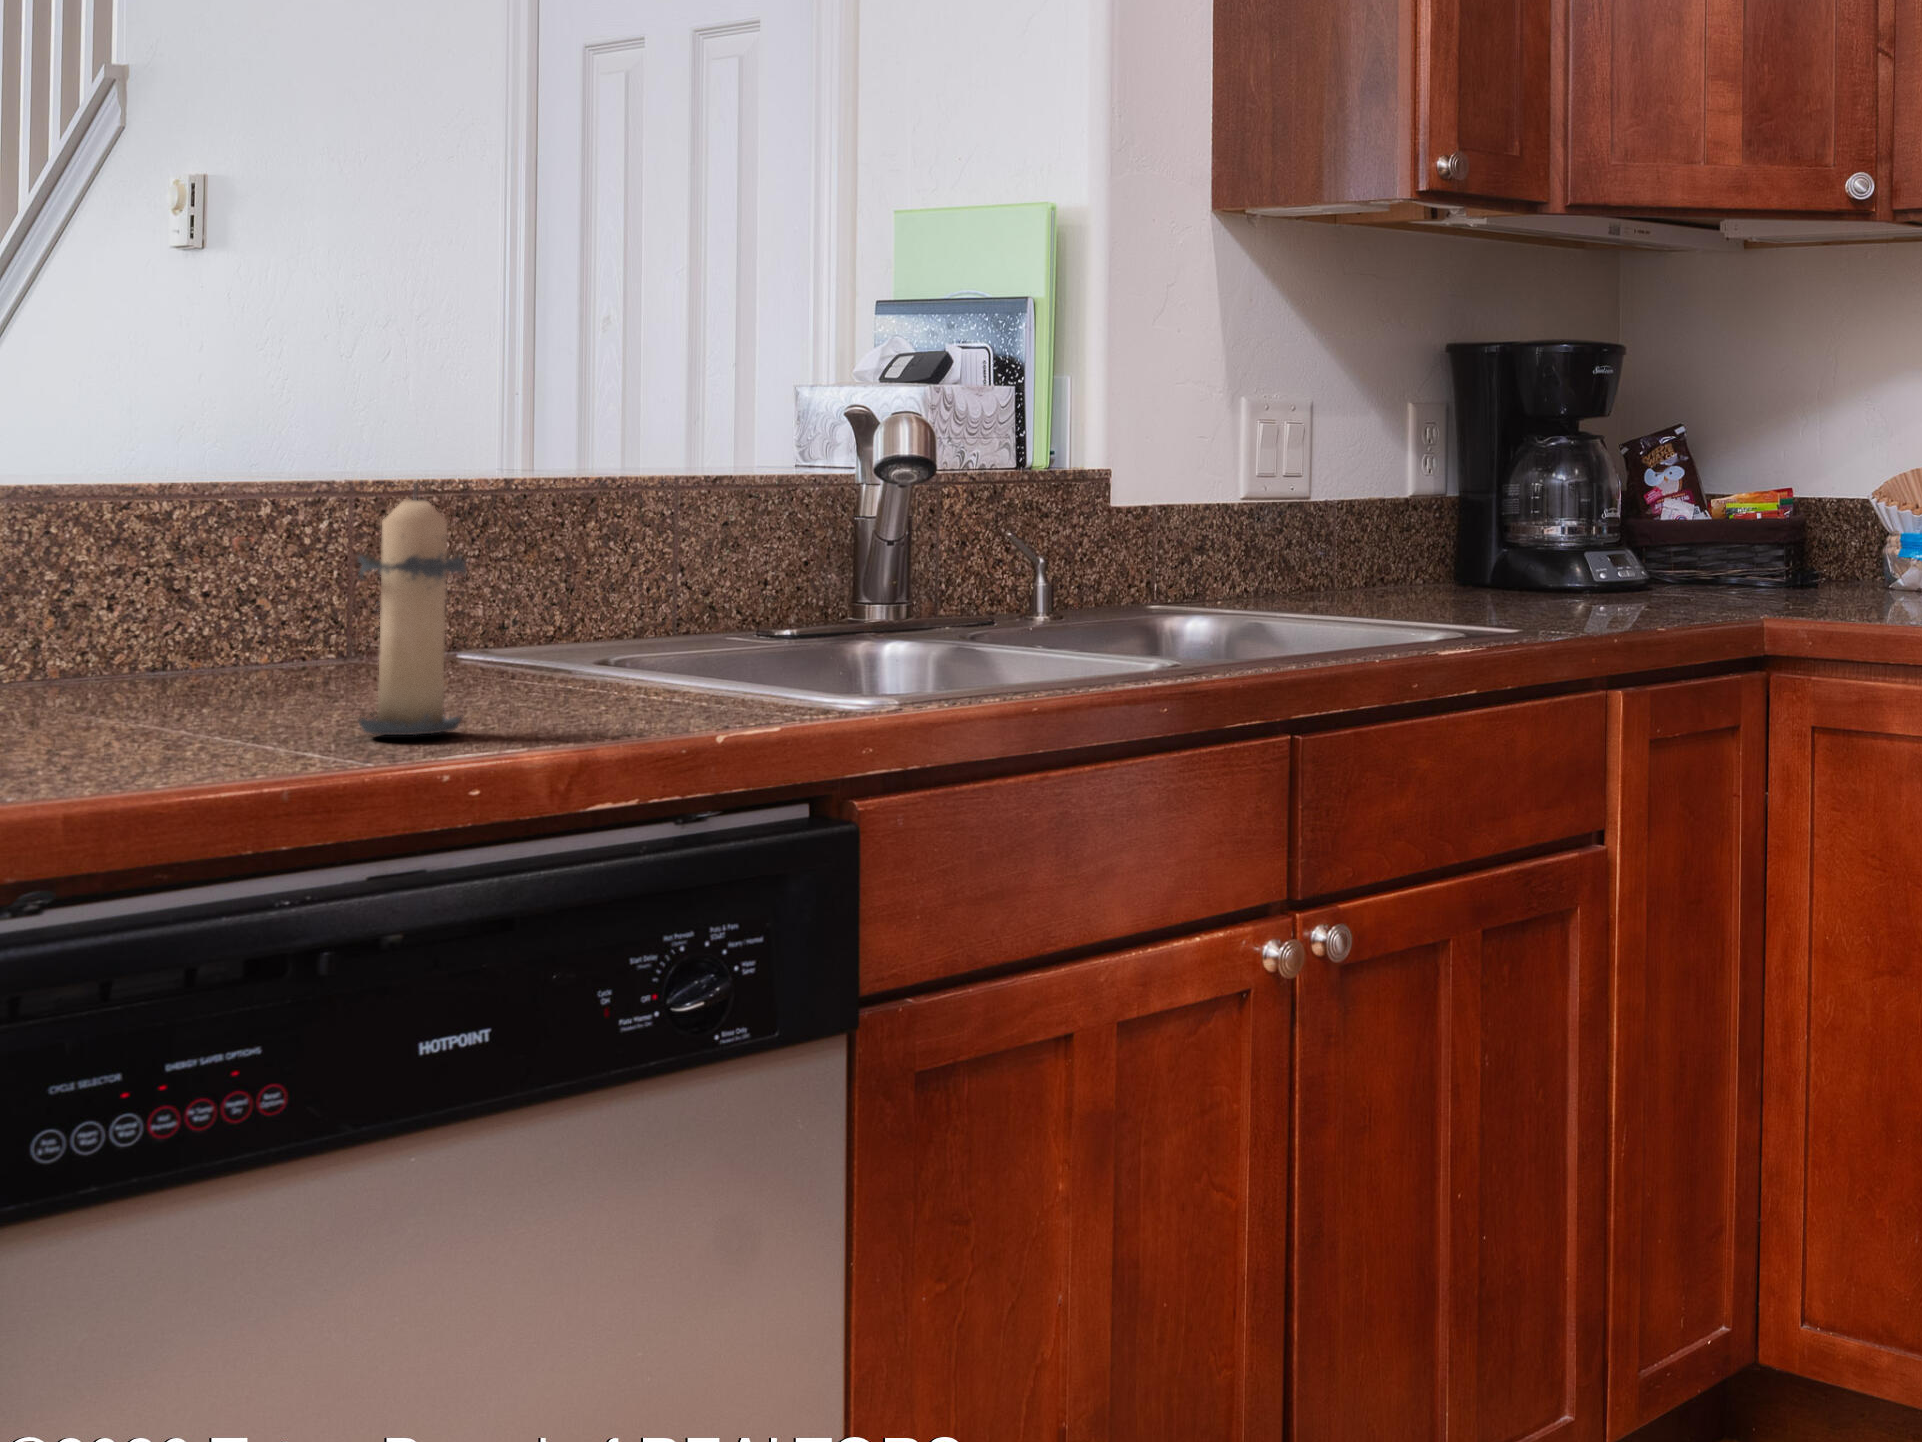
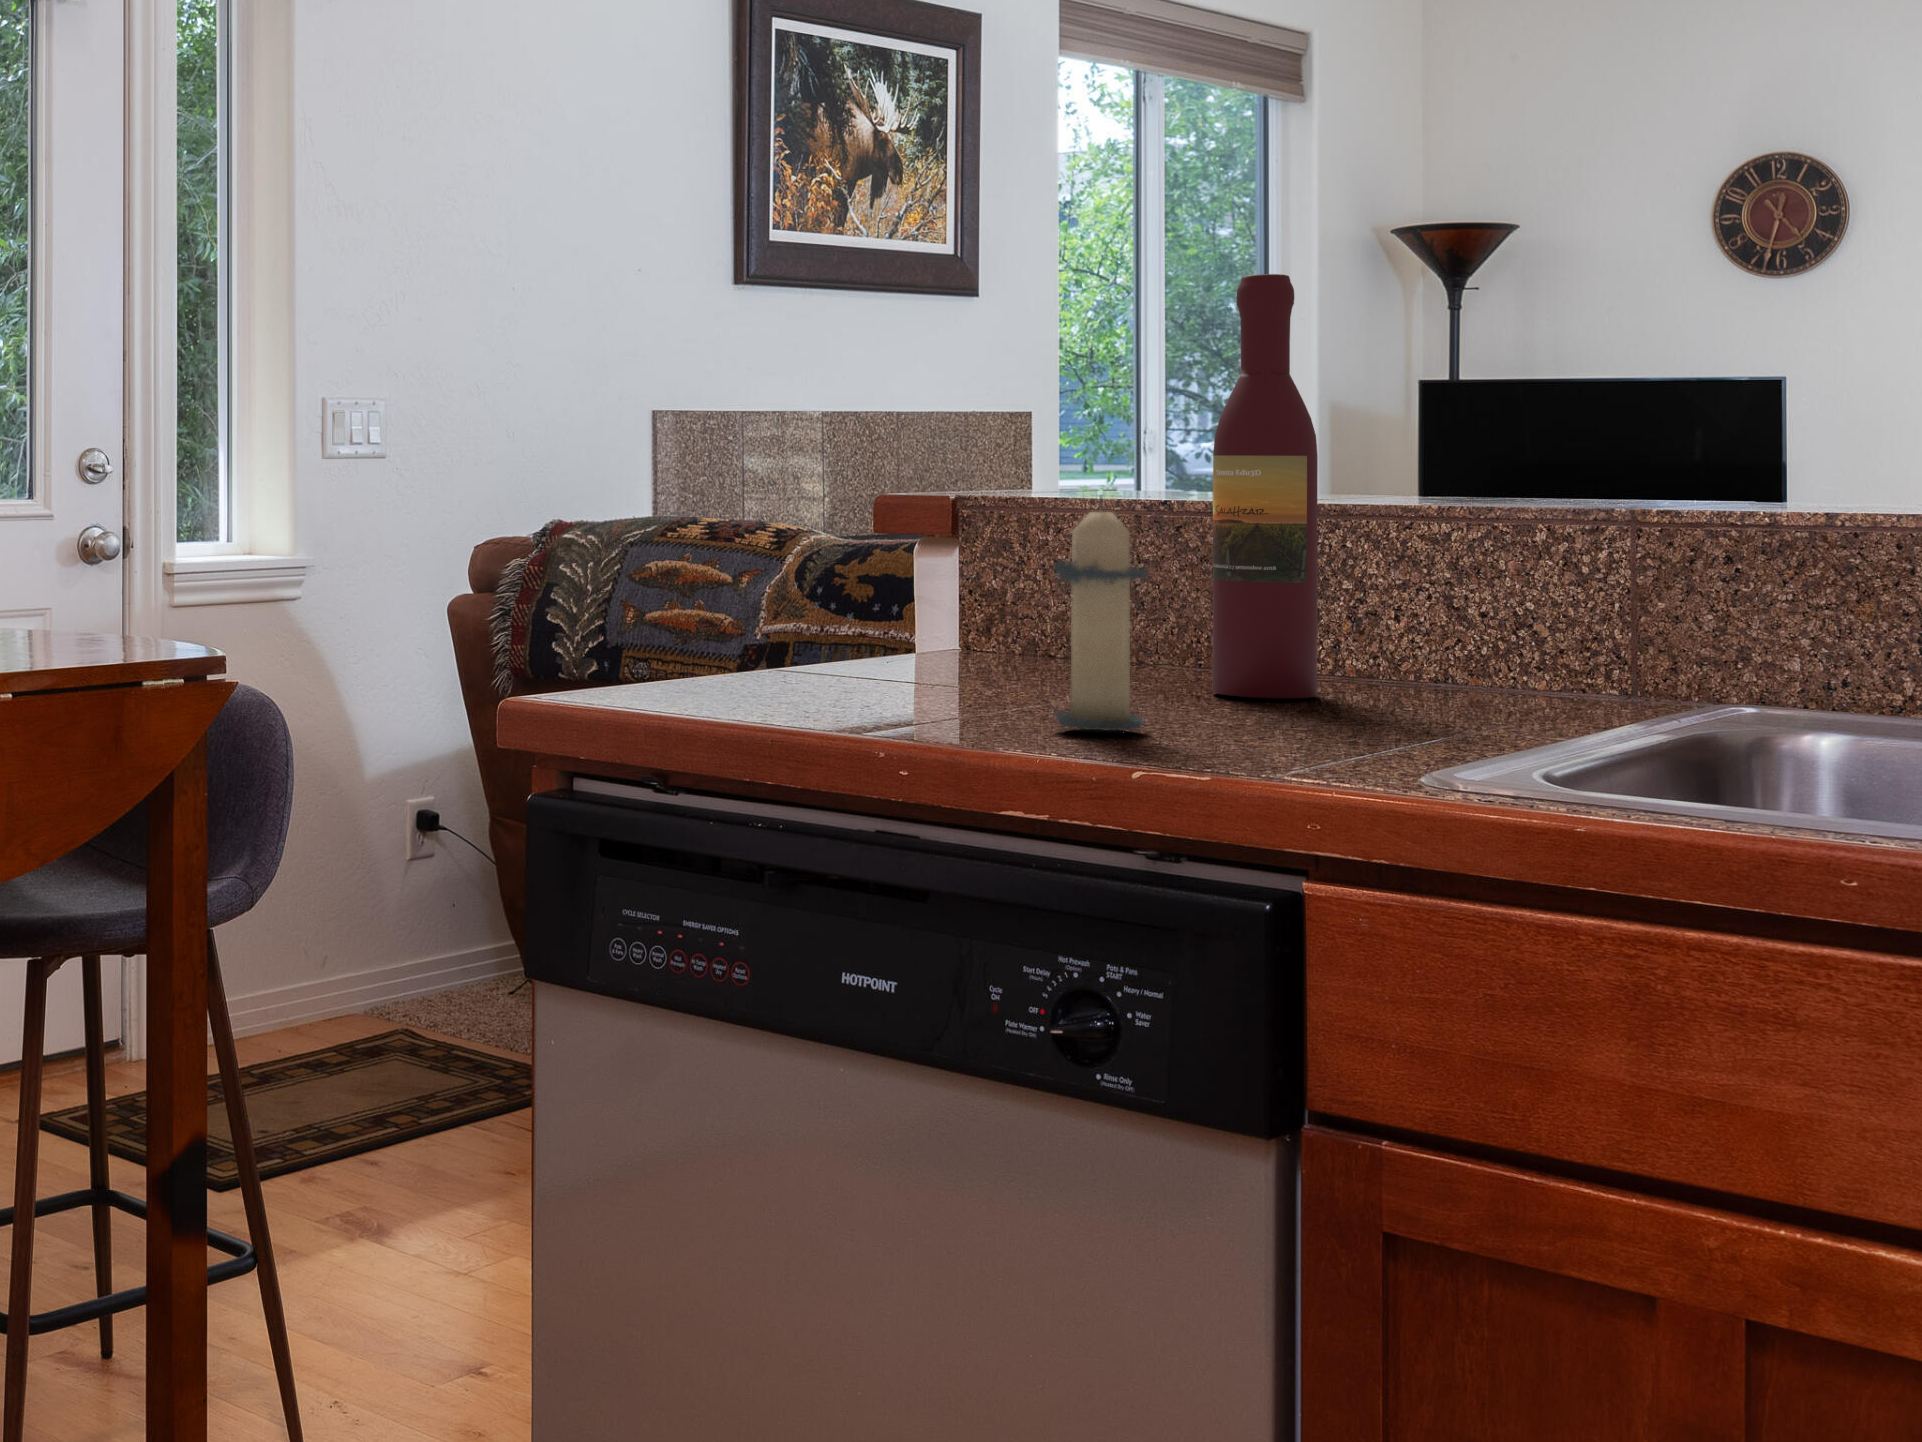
wine bottle: none [111,234,242,701] -> present [1212,274,1318,698]

